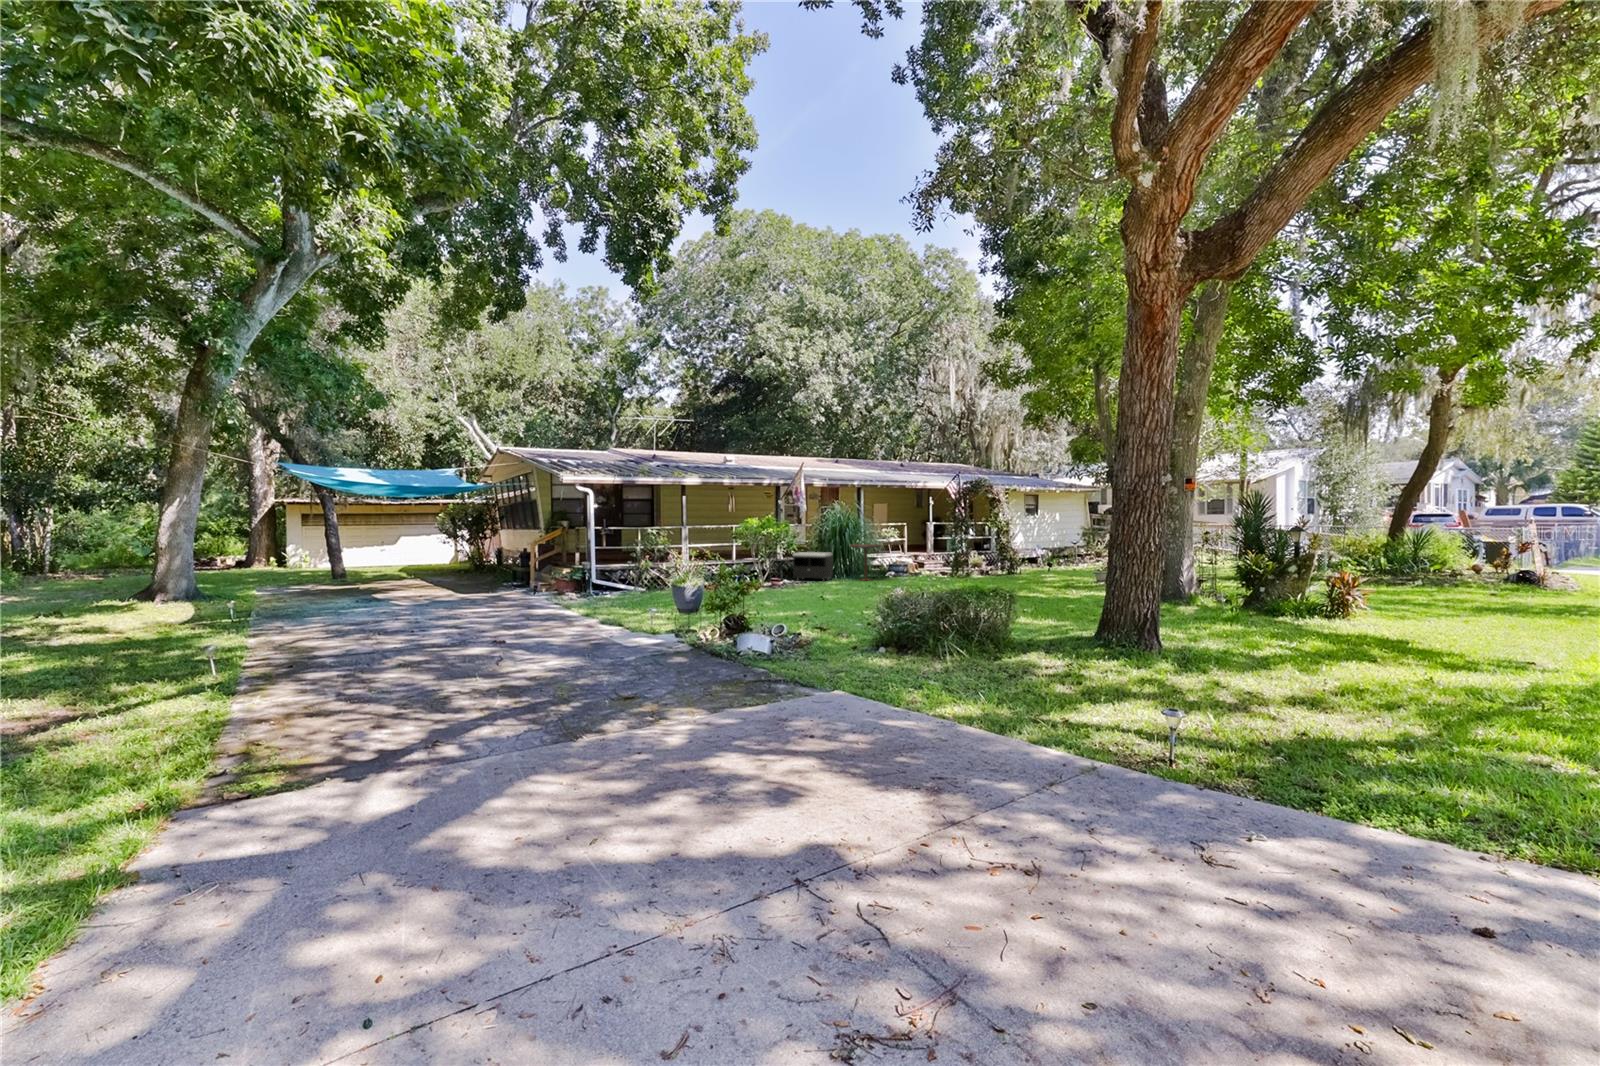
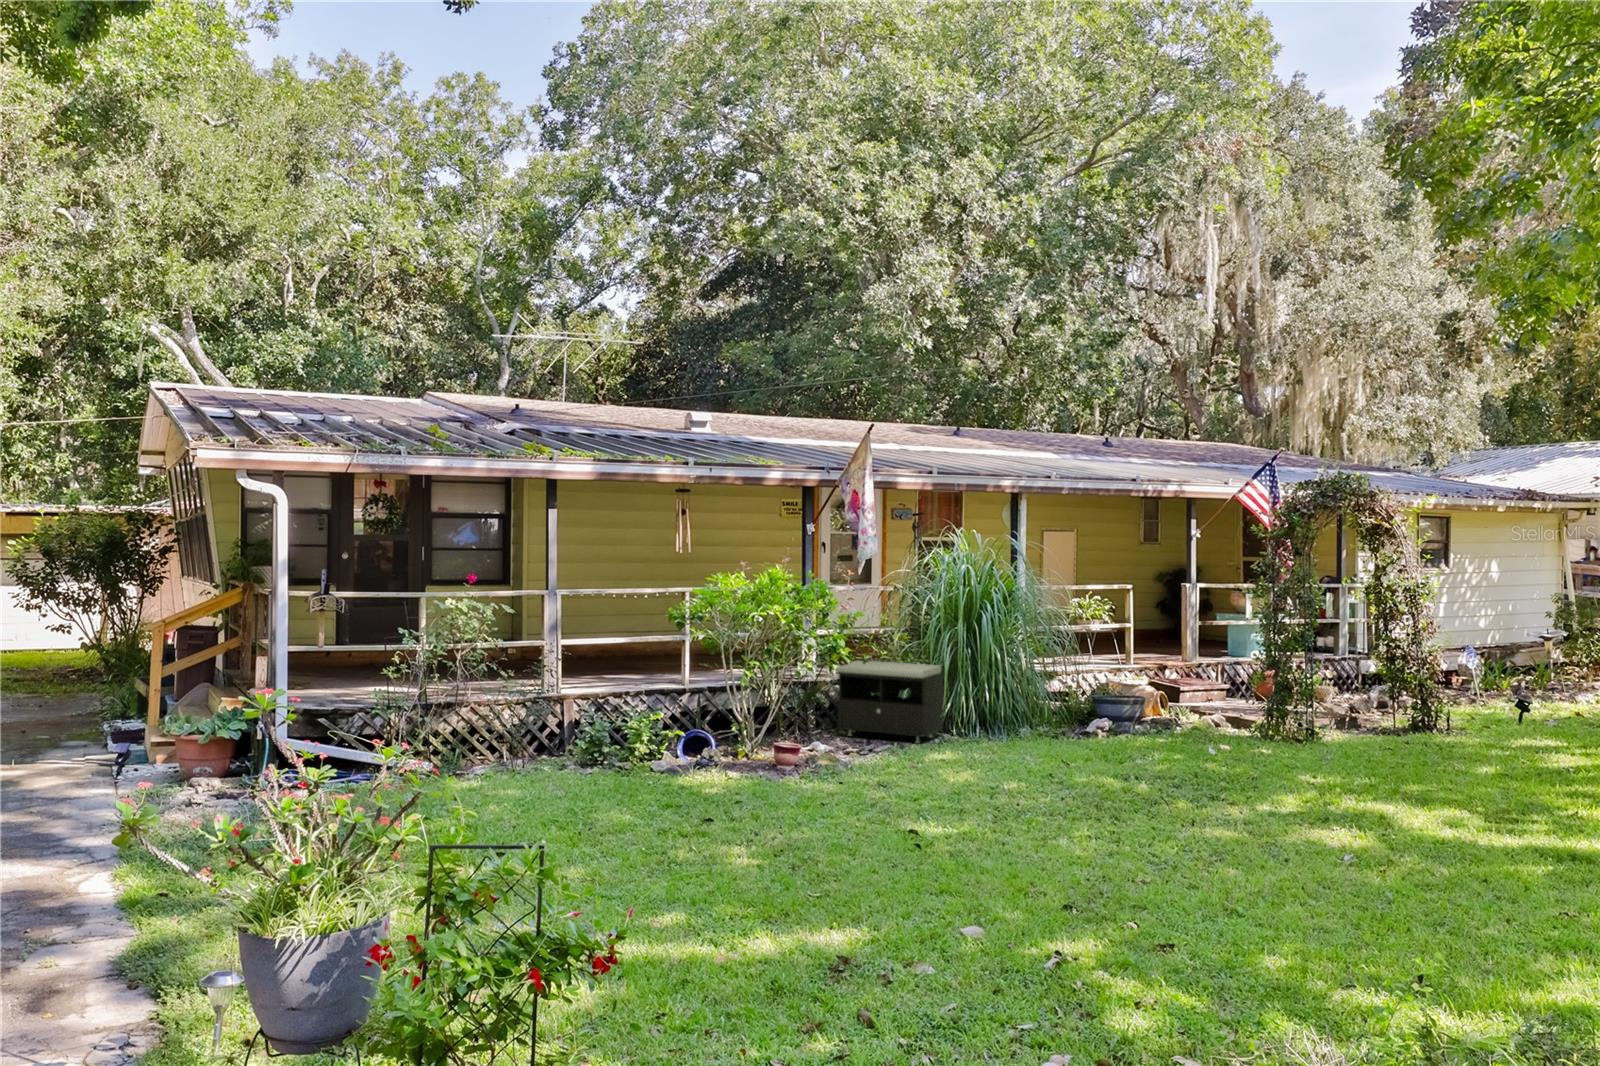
pedestal table: present [850,544,882,581] -> none [989,644,1080,748]

